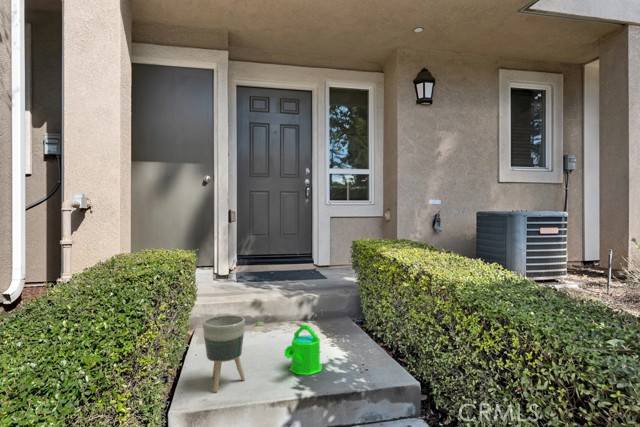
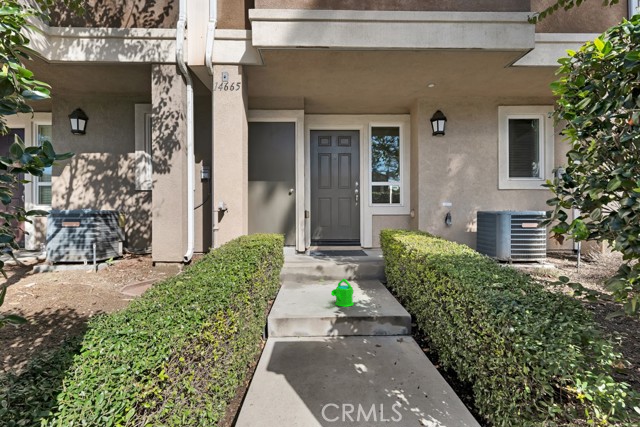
planter: present [203,315,245,392] -> none [287,271,310,310]

